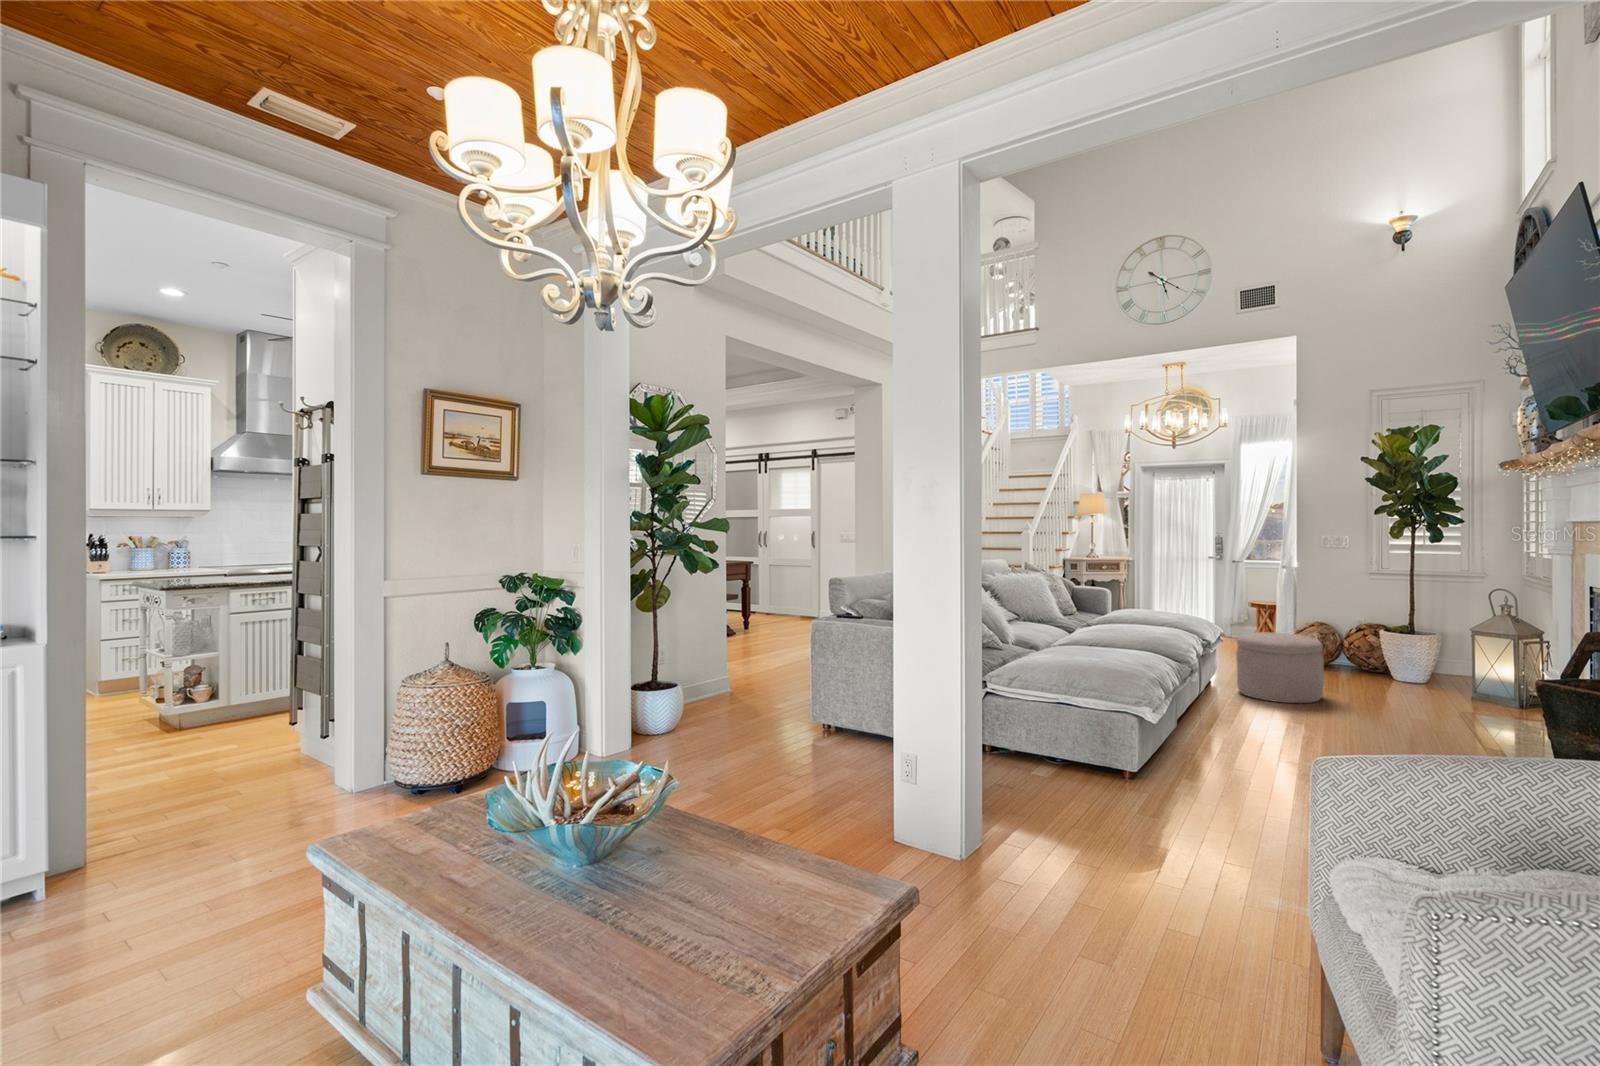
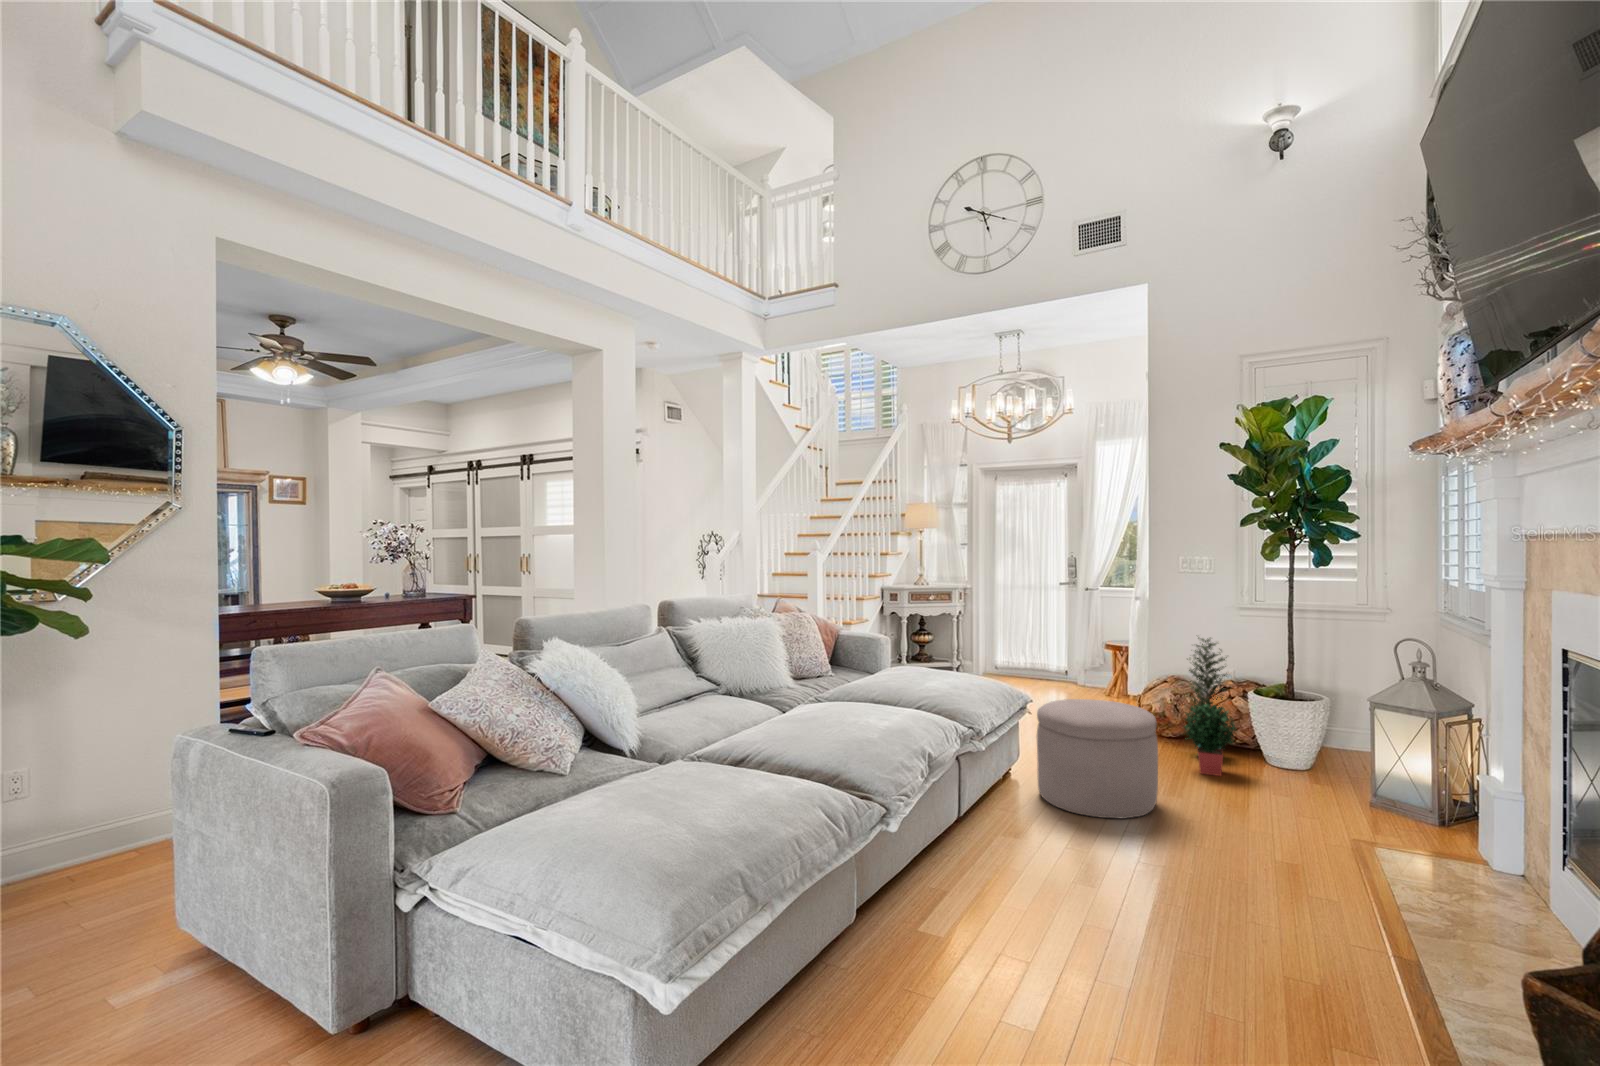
potted plant: none [1329,591,1373,685] -> present [1184,637,1236,776]

